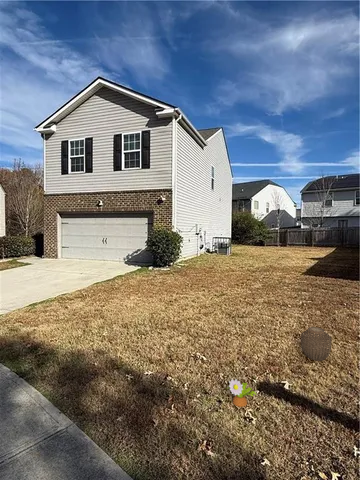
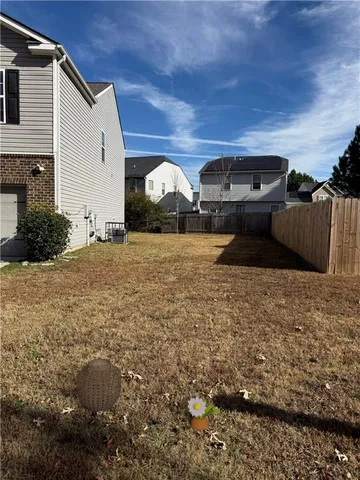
woven basket: present [301,327,331,361] -> present [77,359,121,412]

